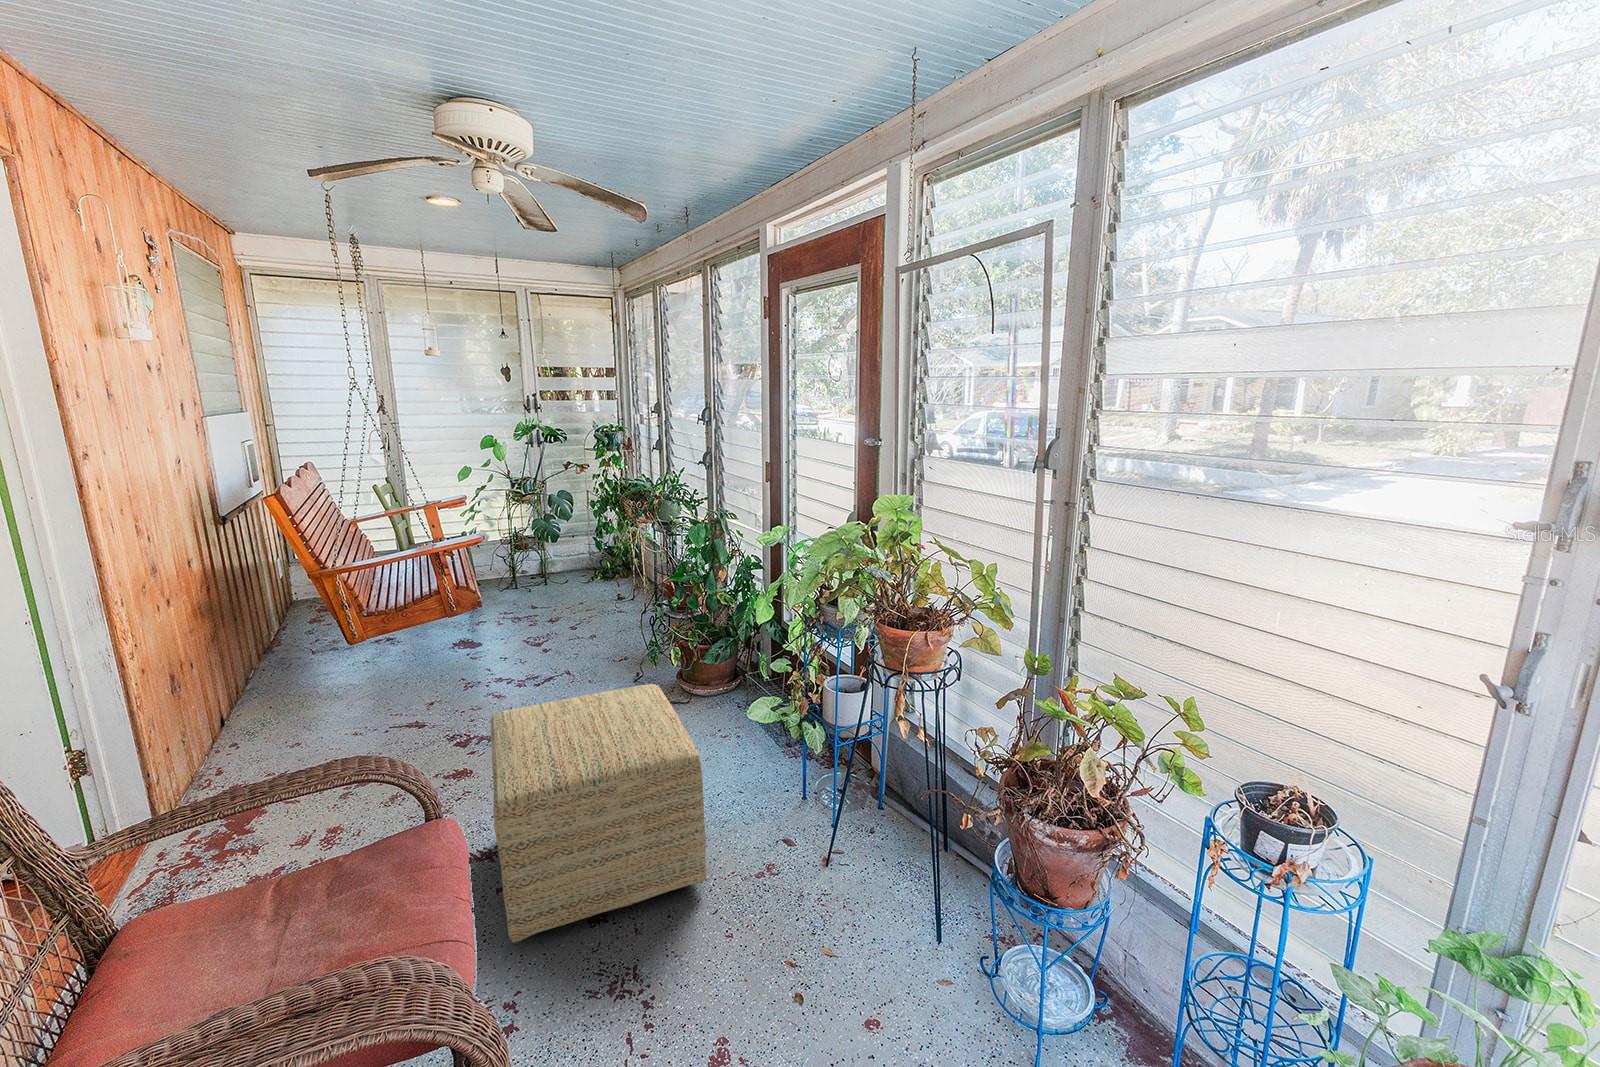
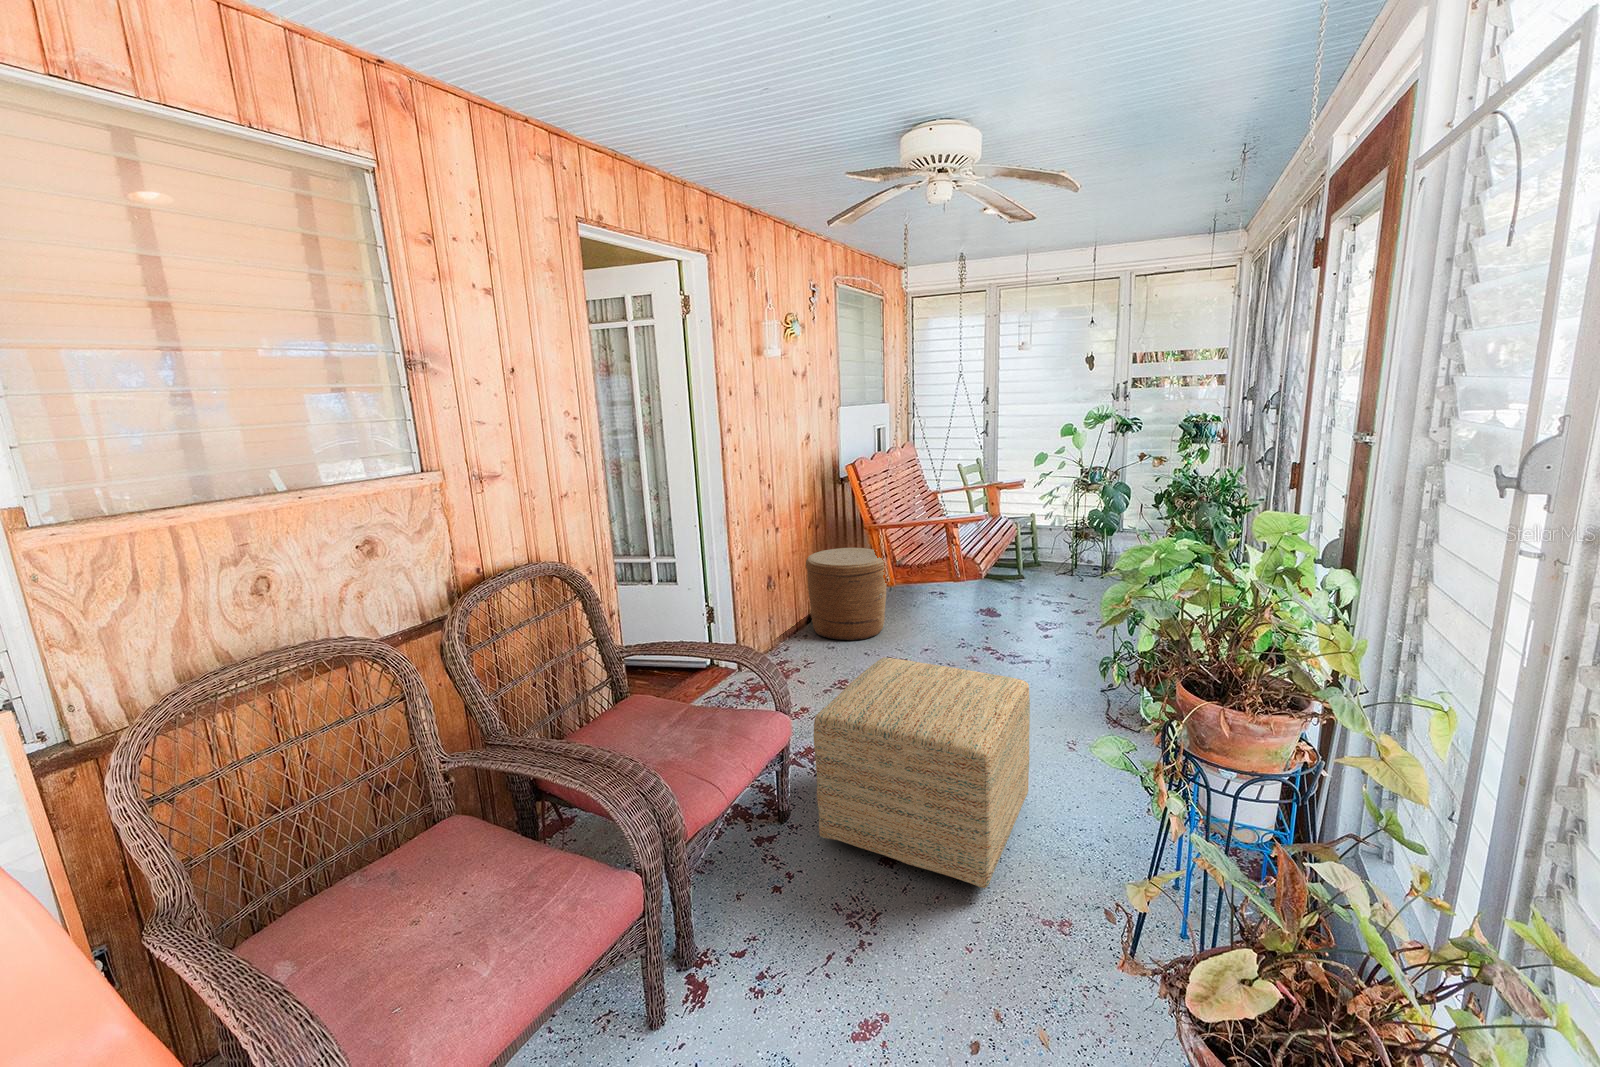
woven basket: none [212,603,355,737] -> present [806,548,886,640]

